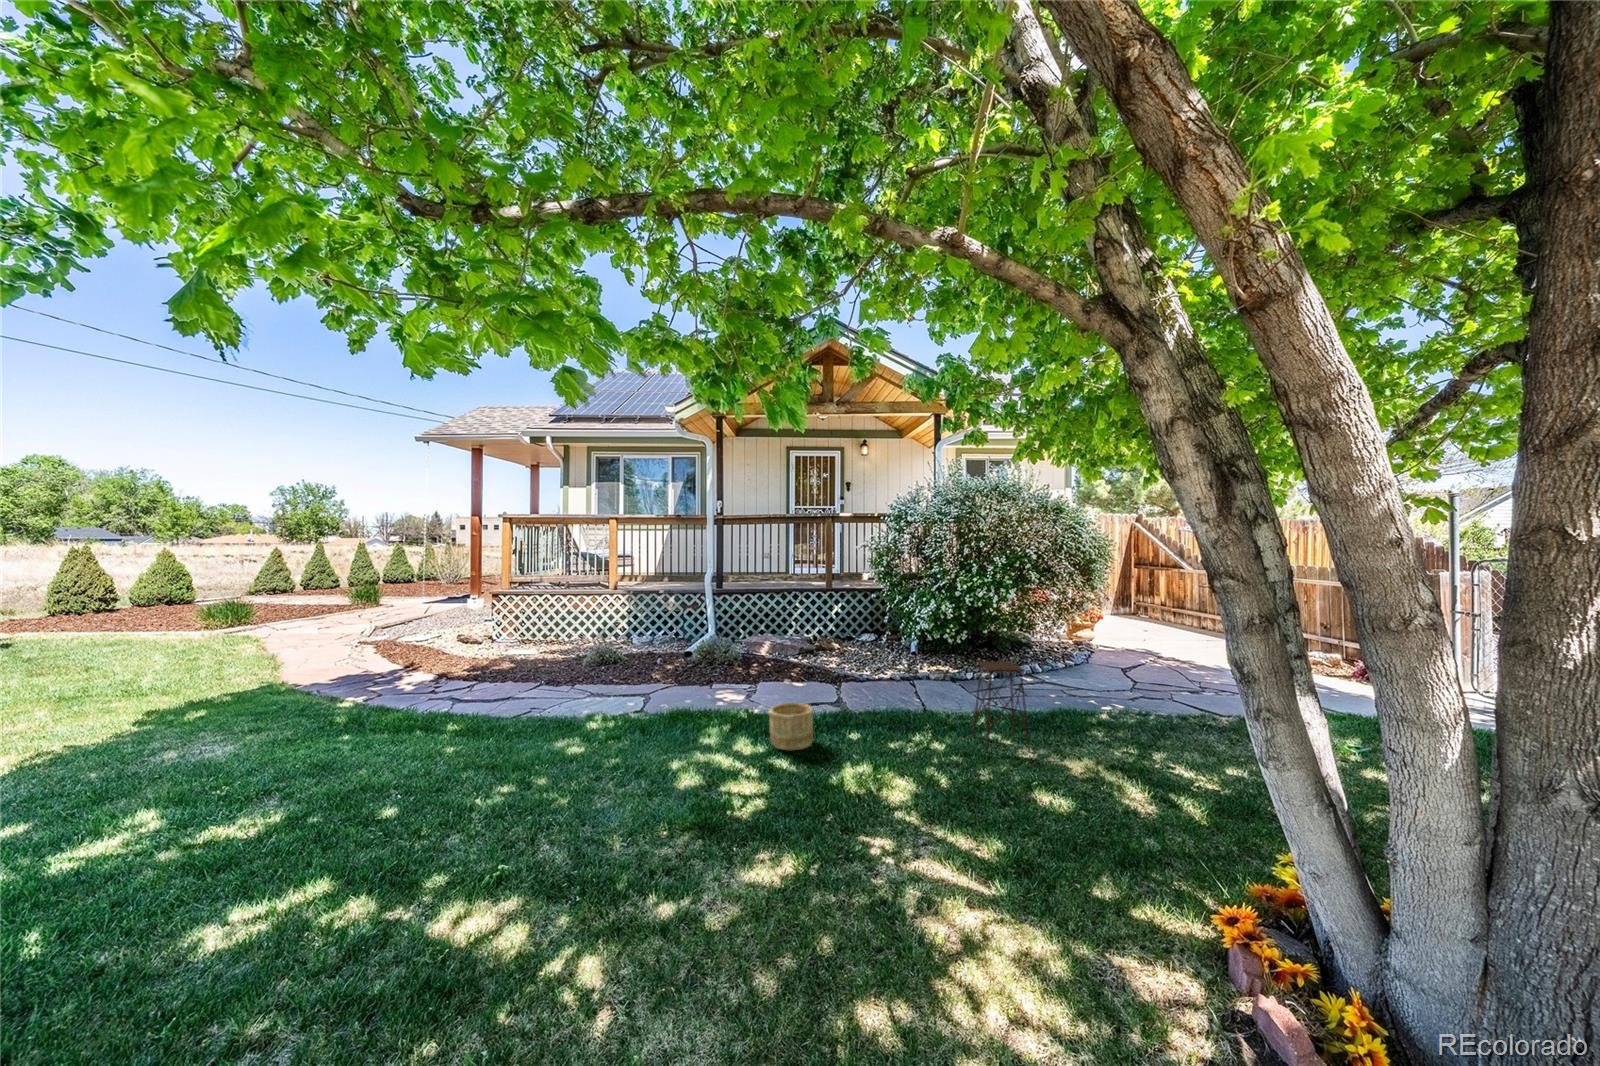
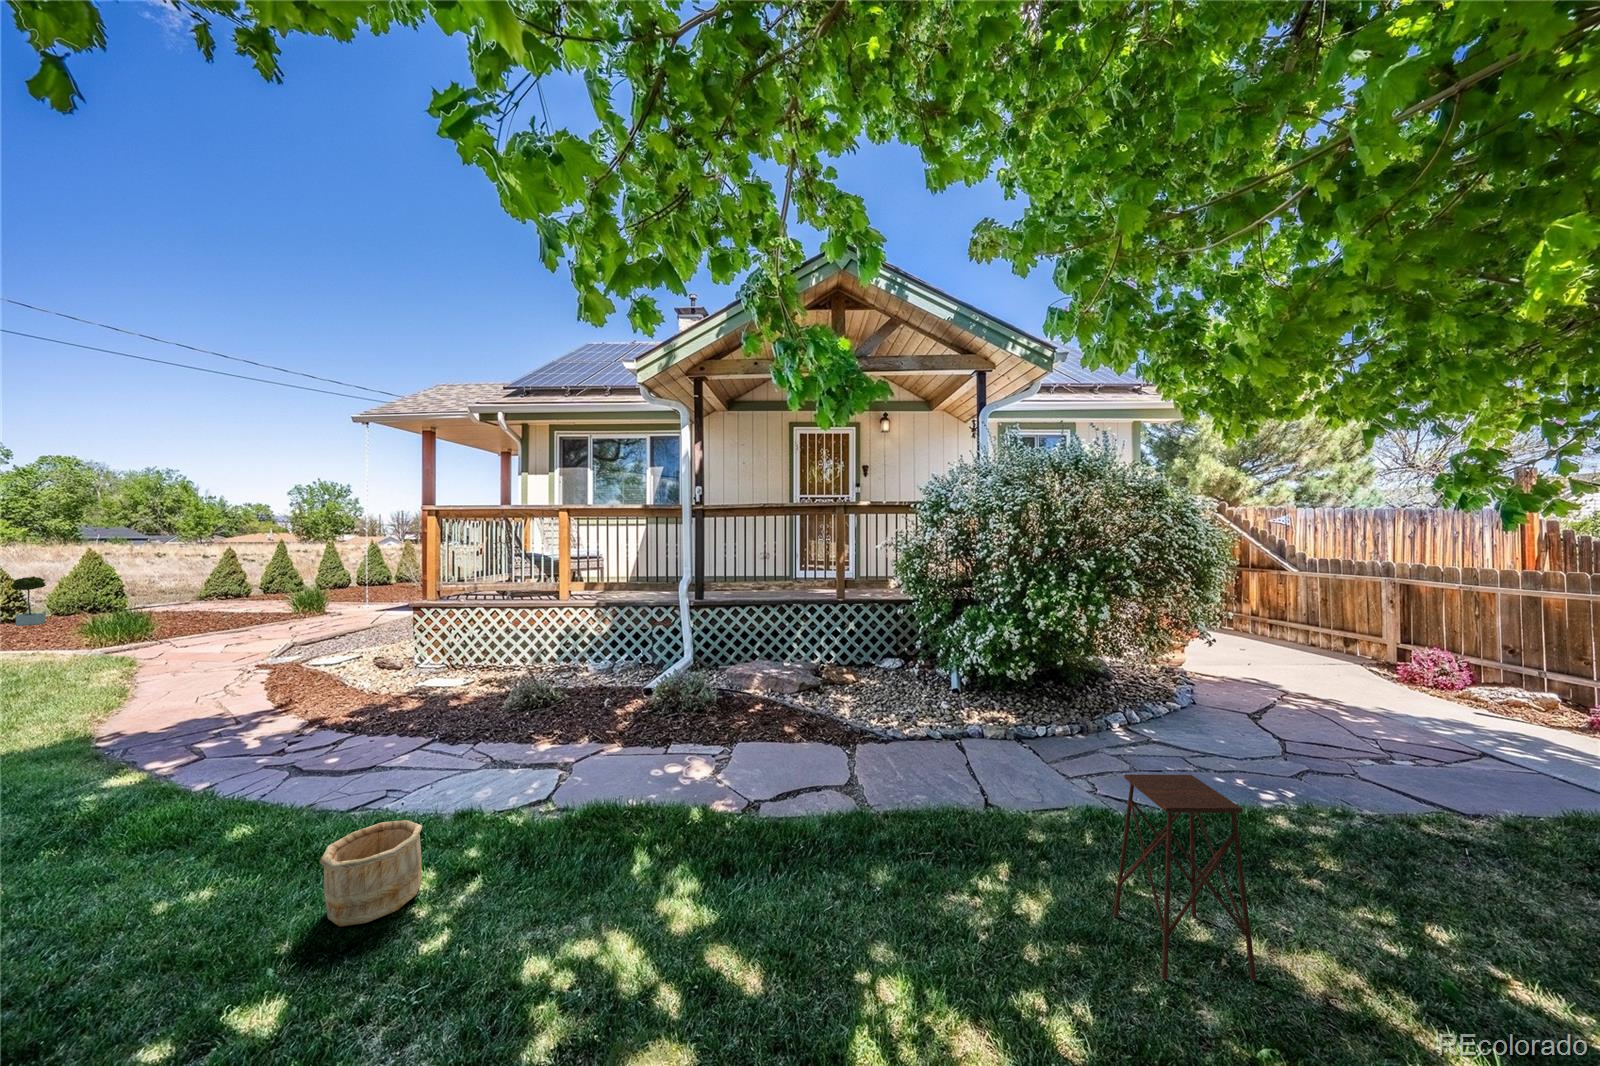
potted tree: none [113,571,139,614] -> present [11,576,46,626]
wooden bucket: present [768,703,813,751] -> present [320,820,422,927]

